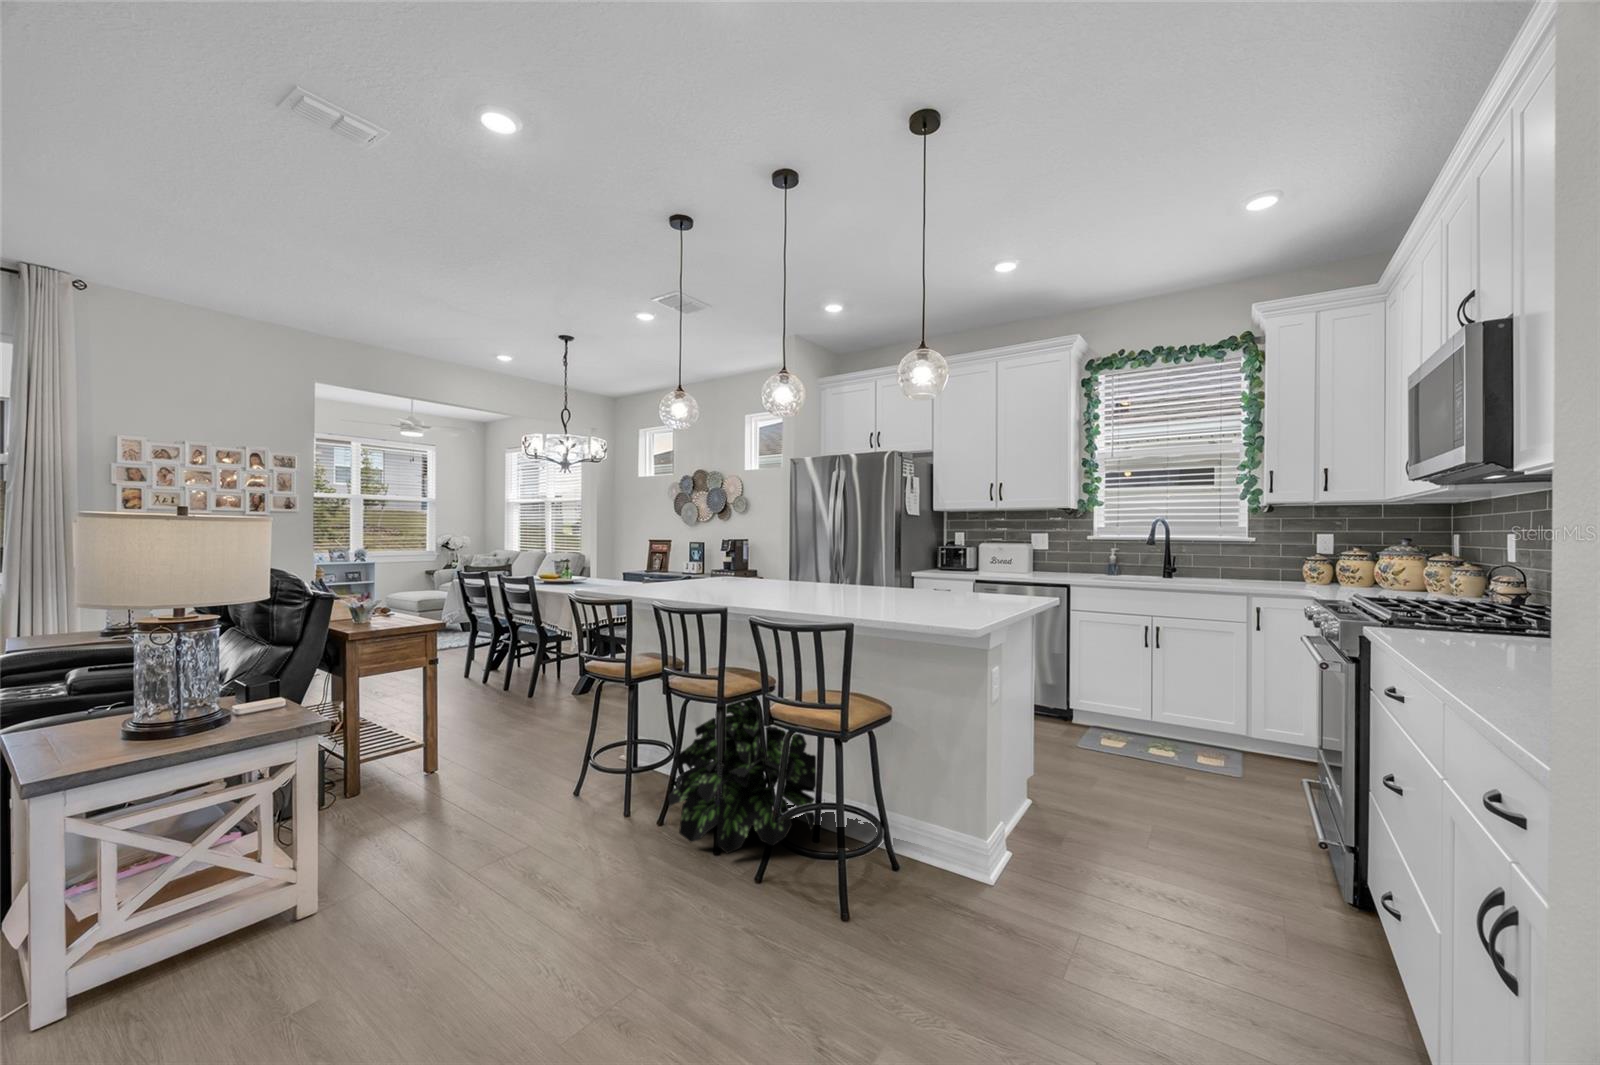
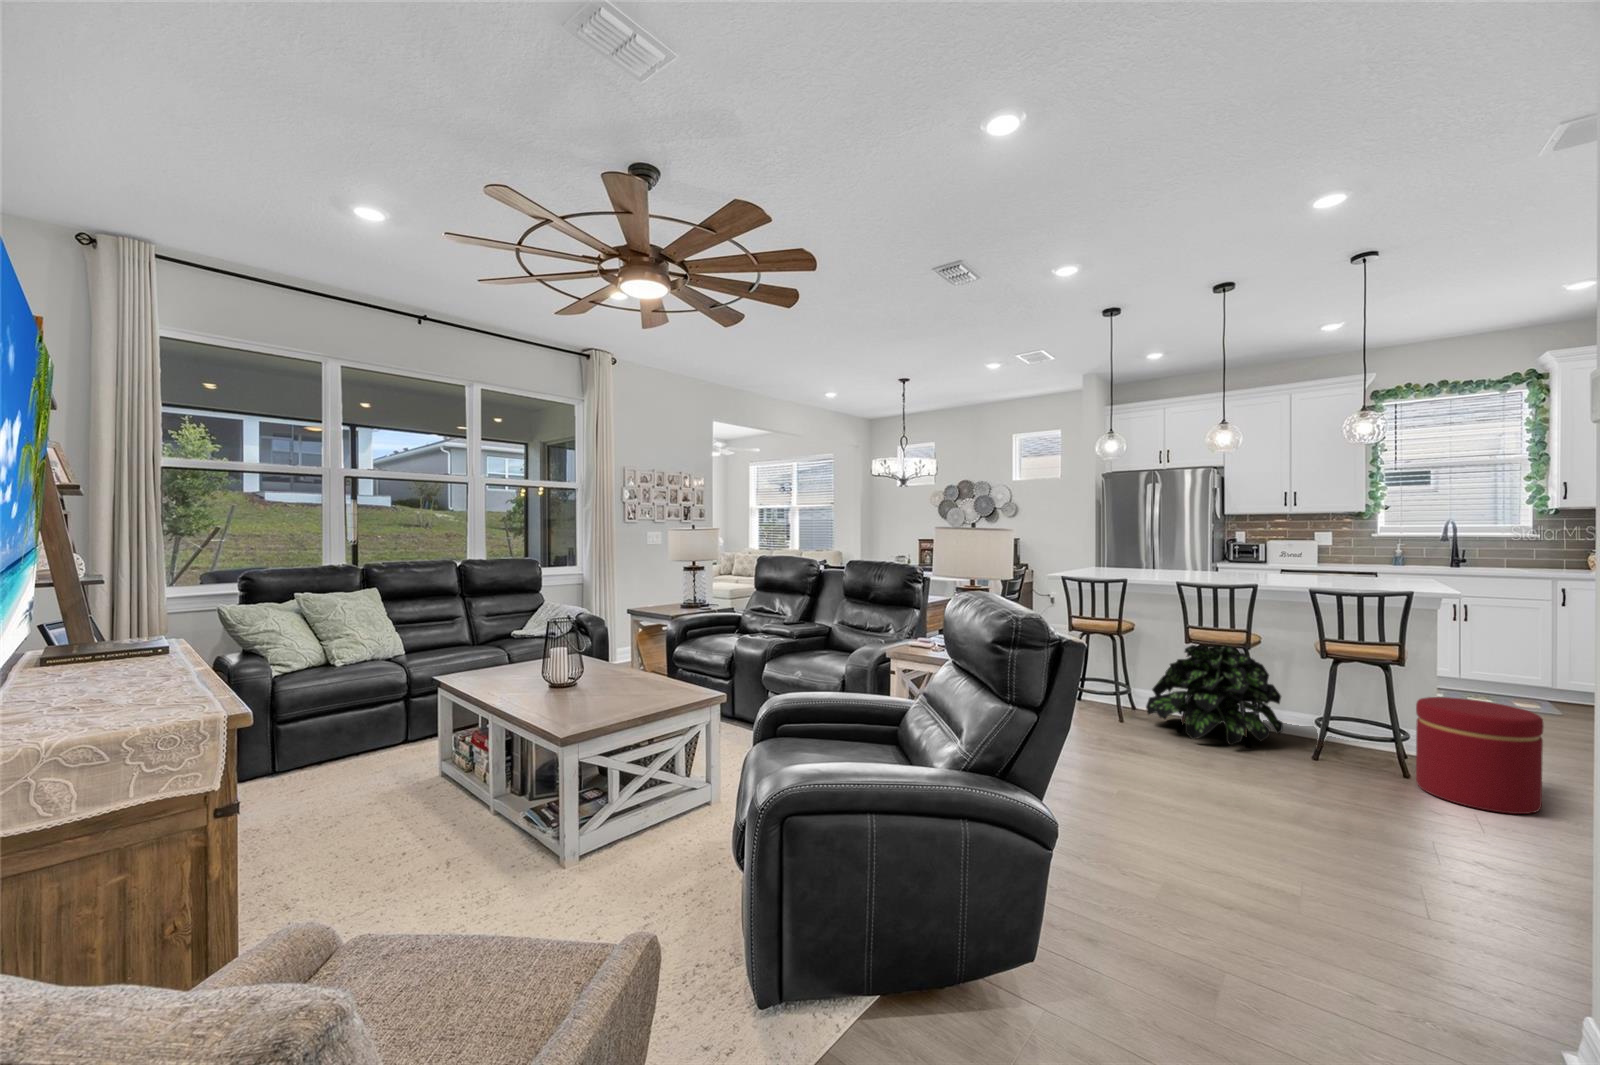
ottoman: none [898,790,1037,992] -> present [1416,697,1543,814]

